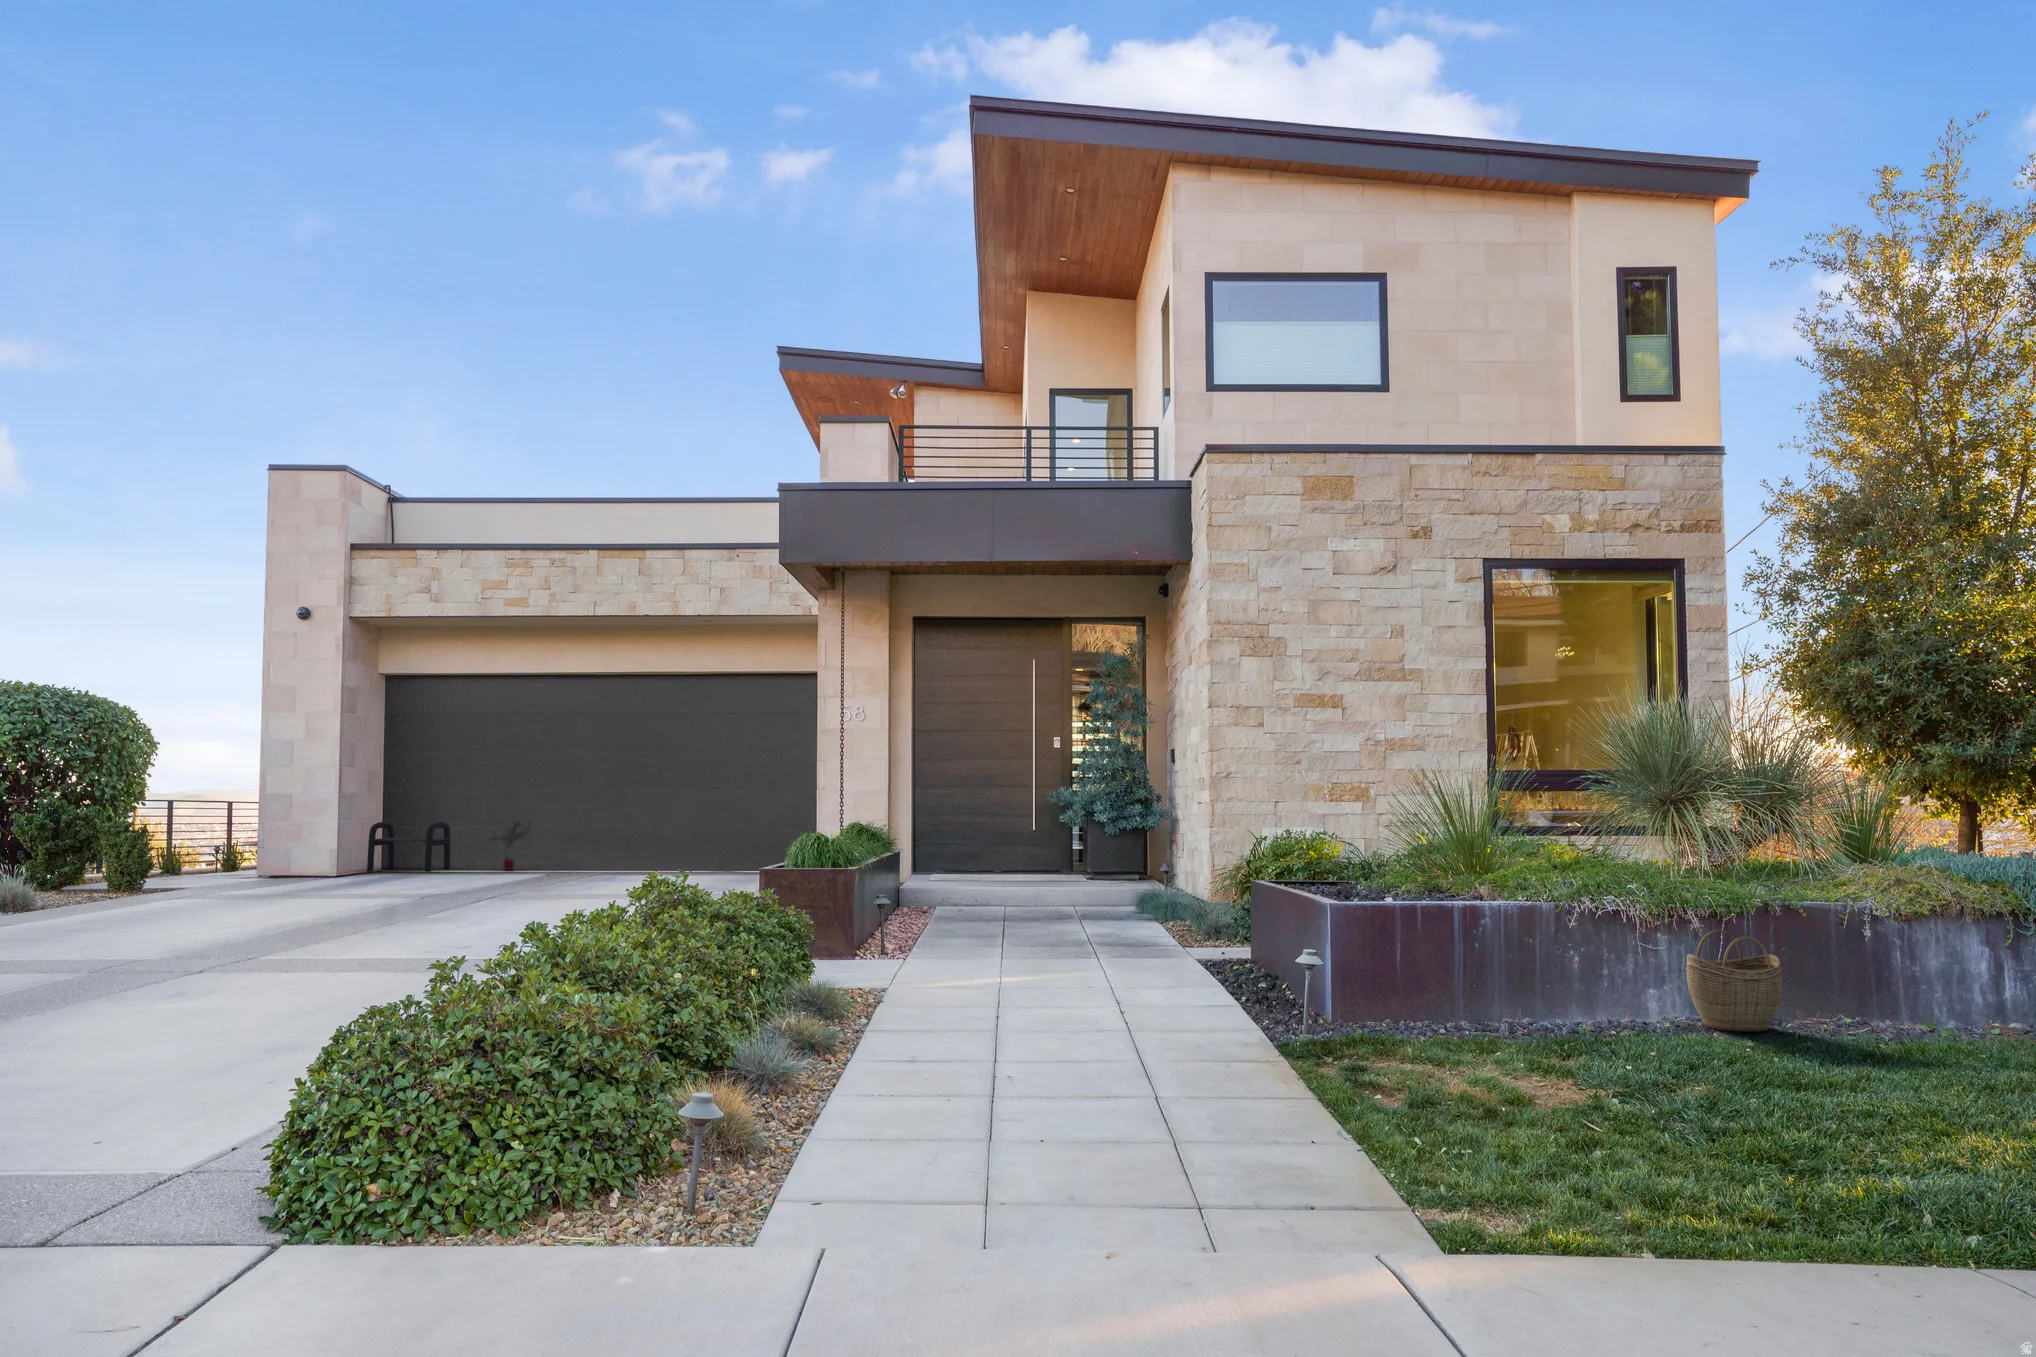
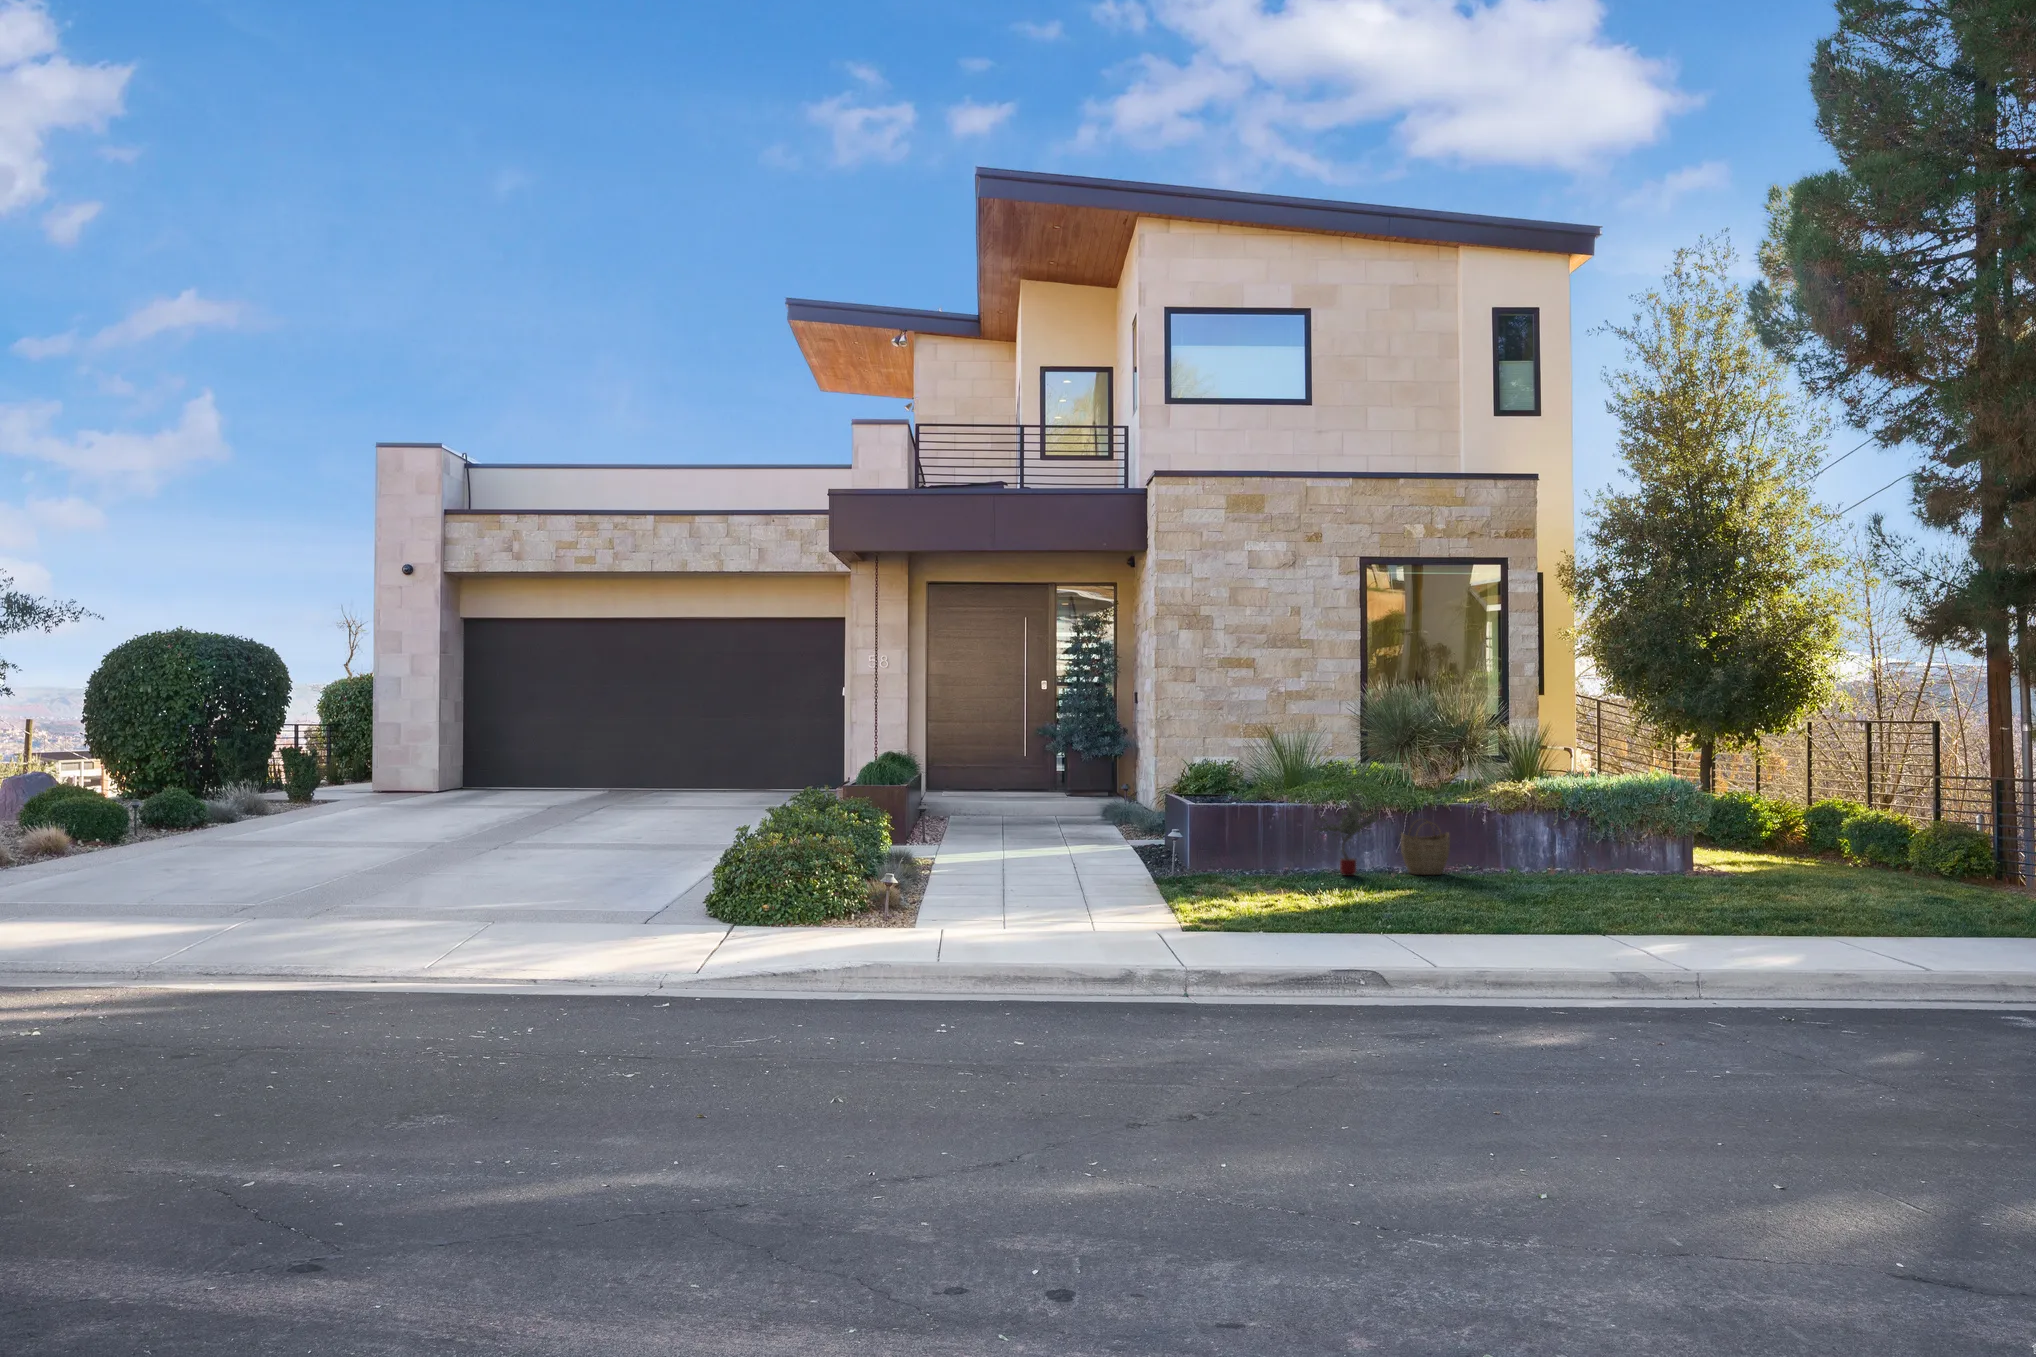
potted tree: present [489,813,533,870] -> present [1313,791,1383,876]
bench: present [367,822,450,871] -> none [461,746,527,788]

